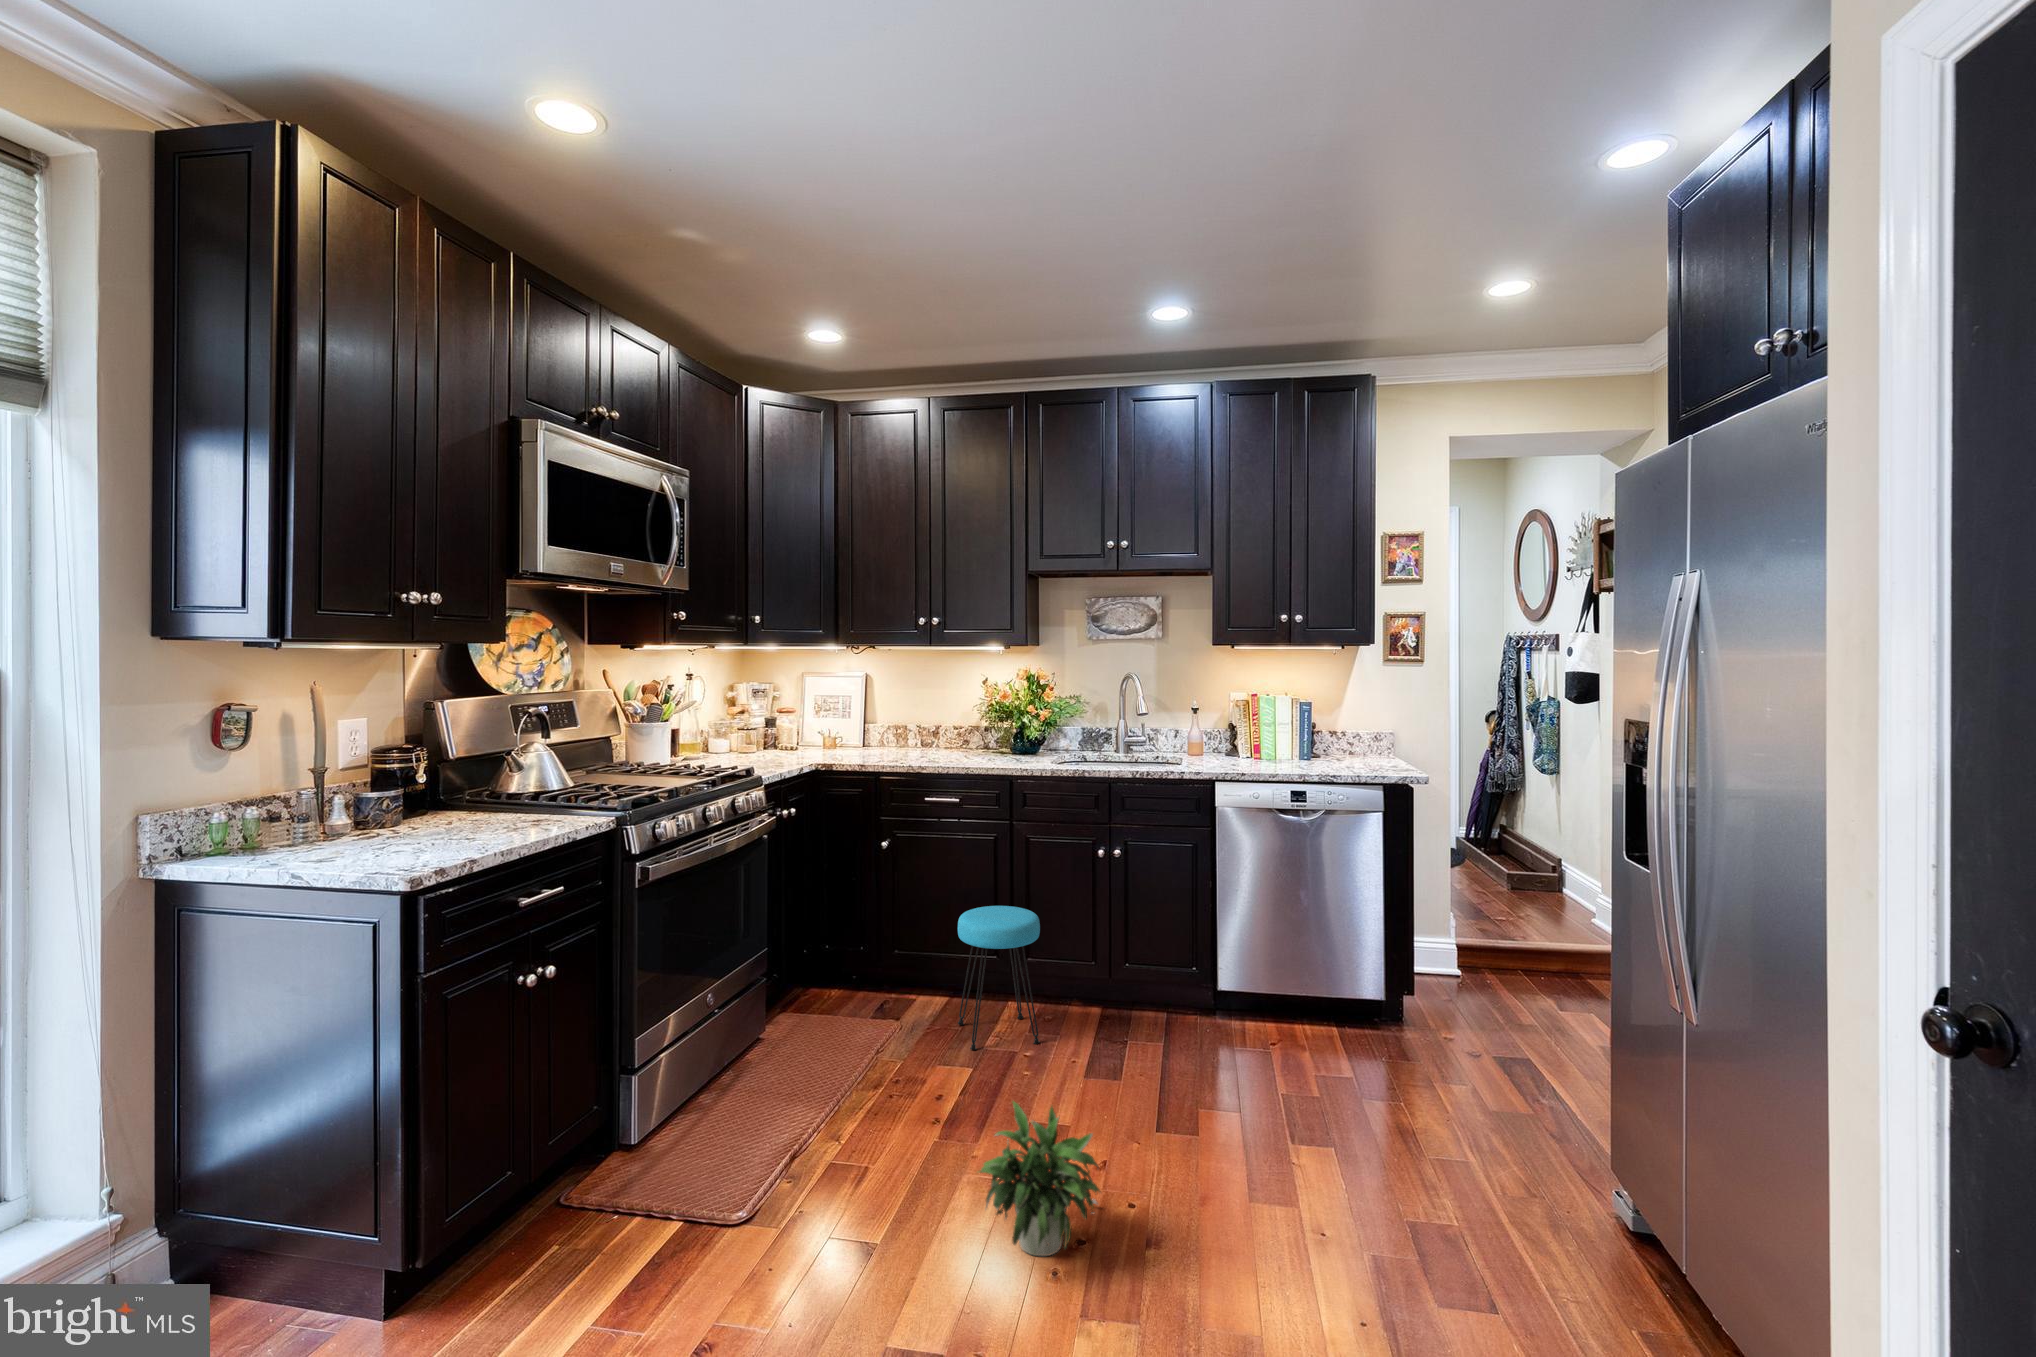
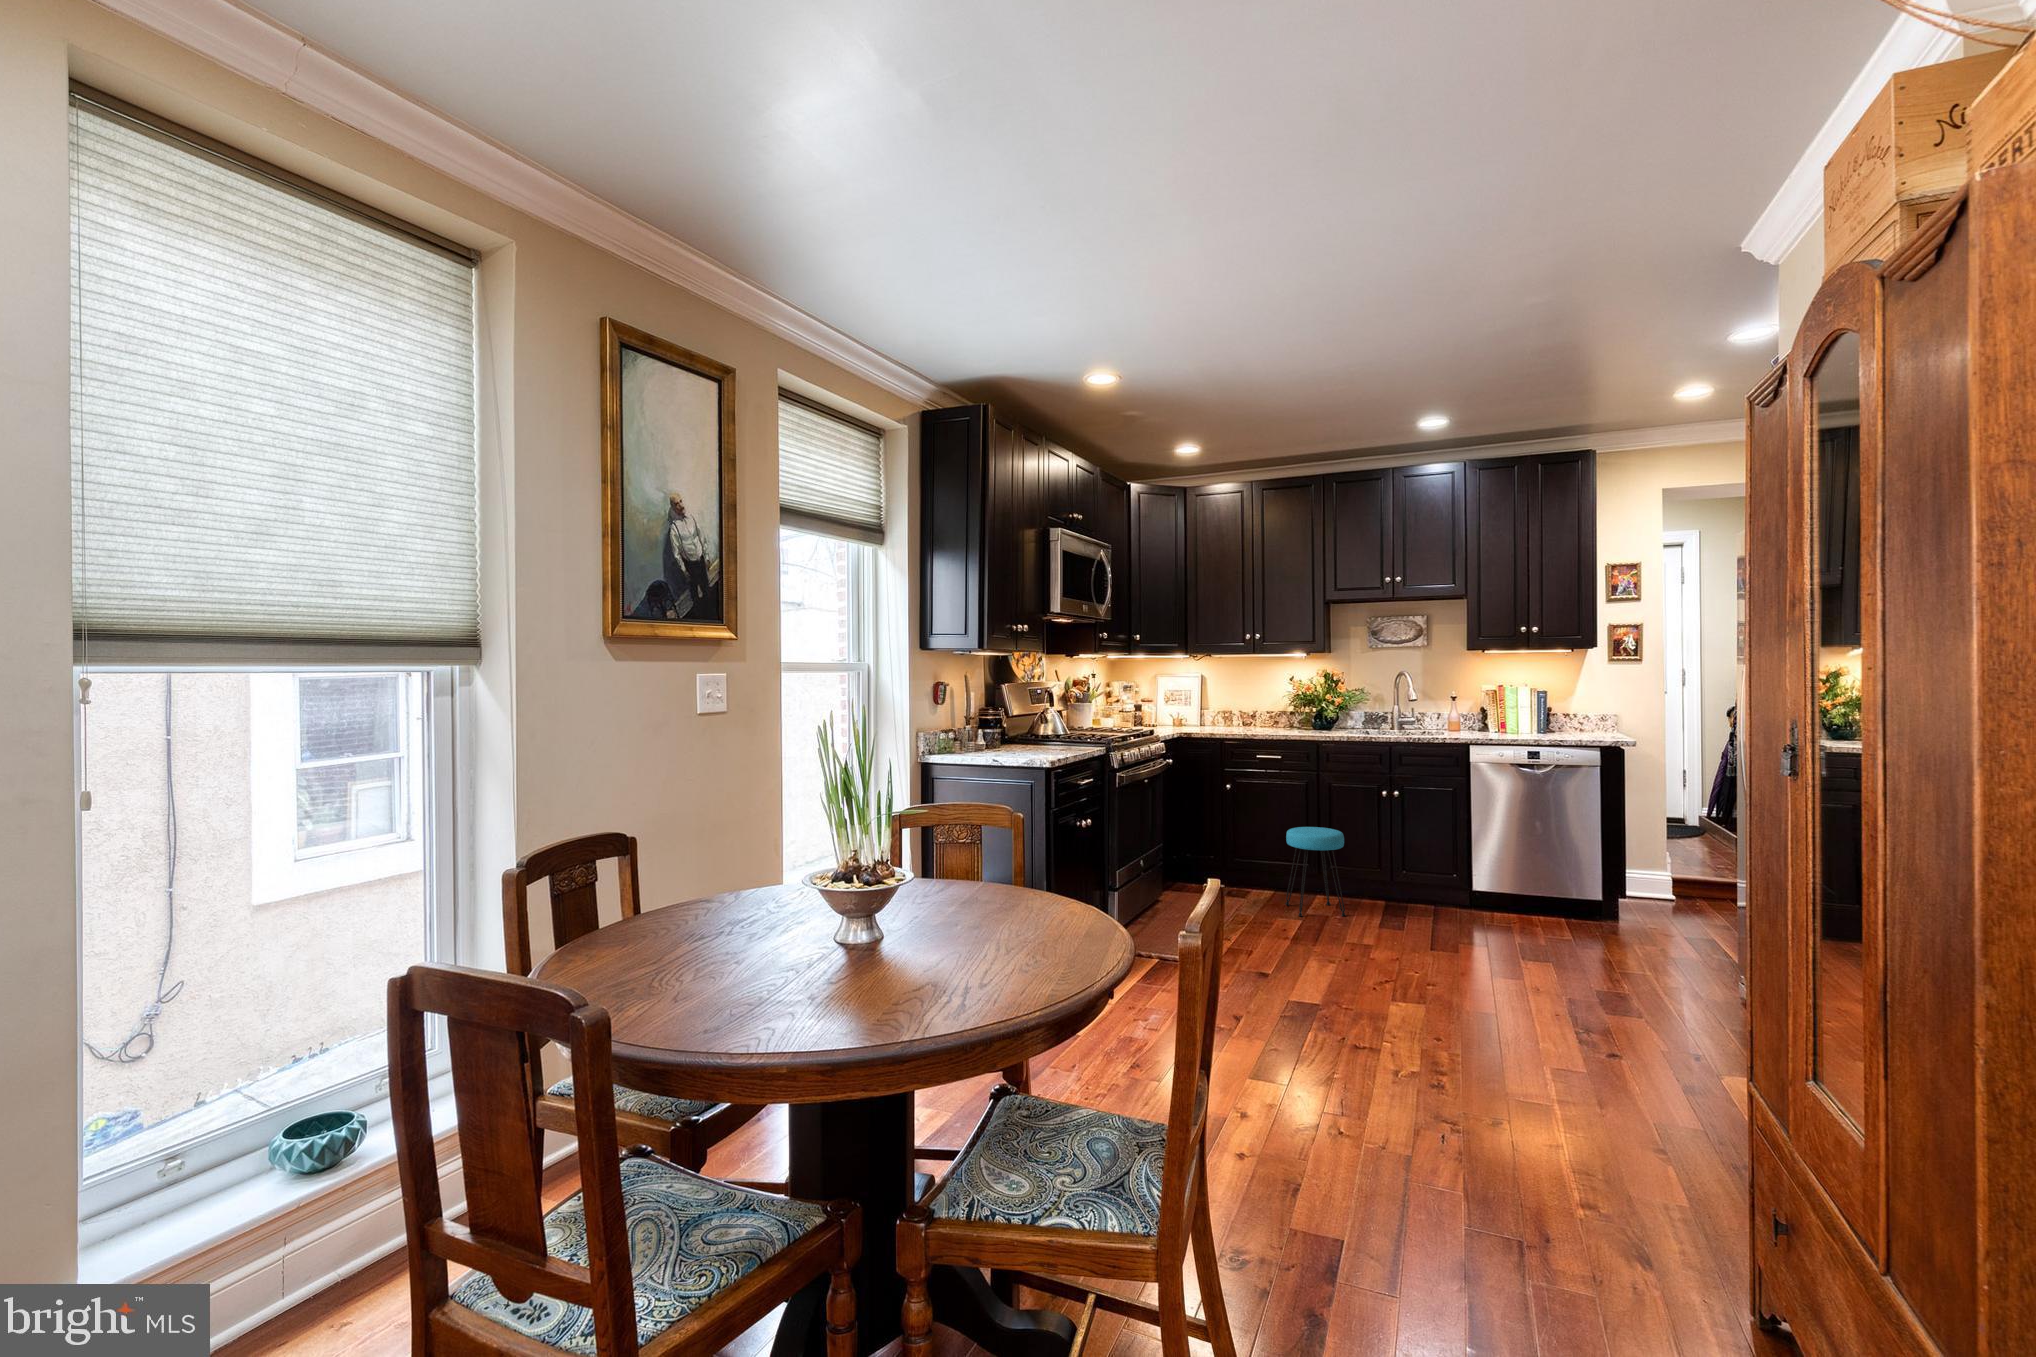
potted plant: present [979,1101,1101,1256] -> none [1330,912,1406,992]

